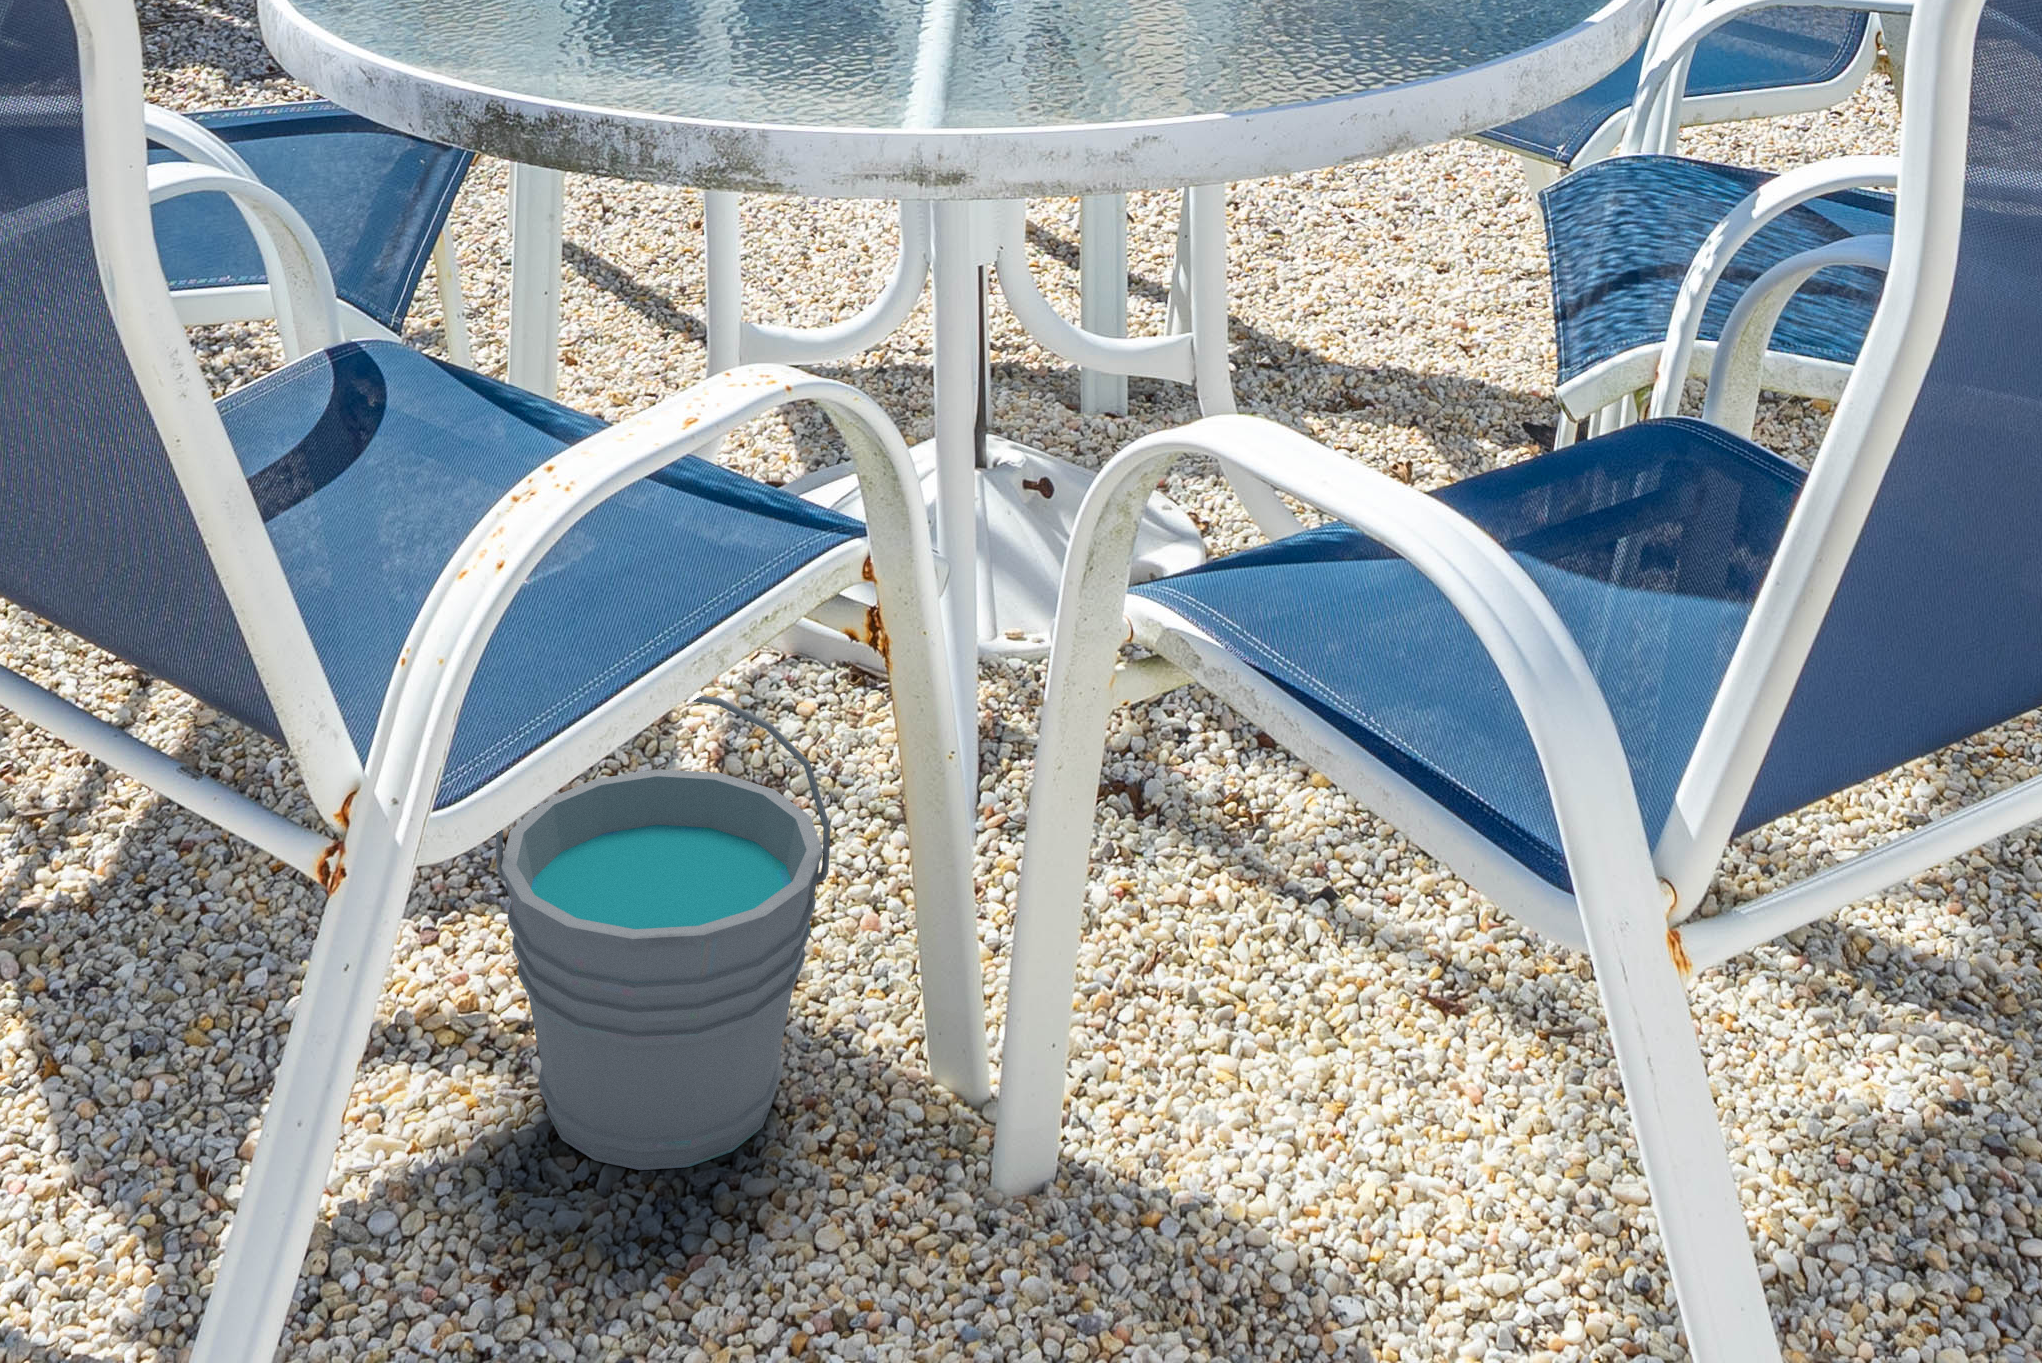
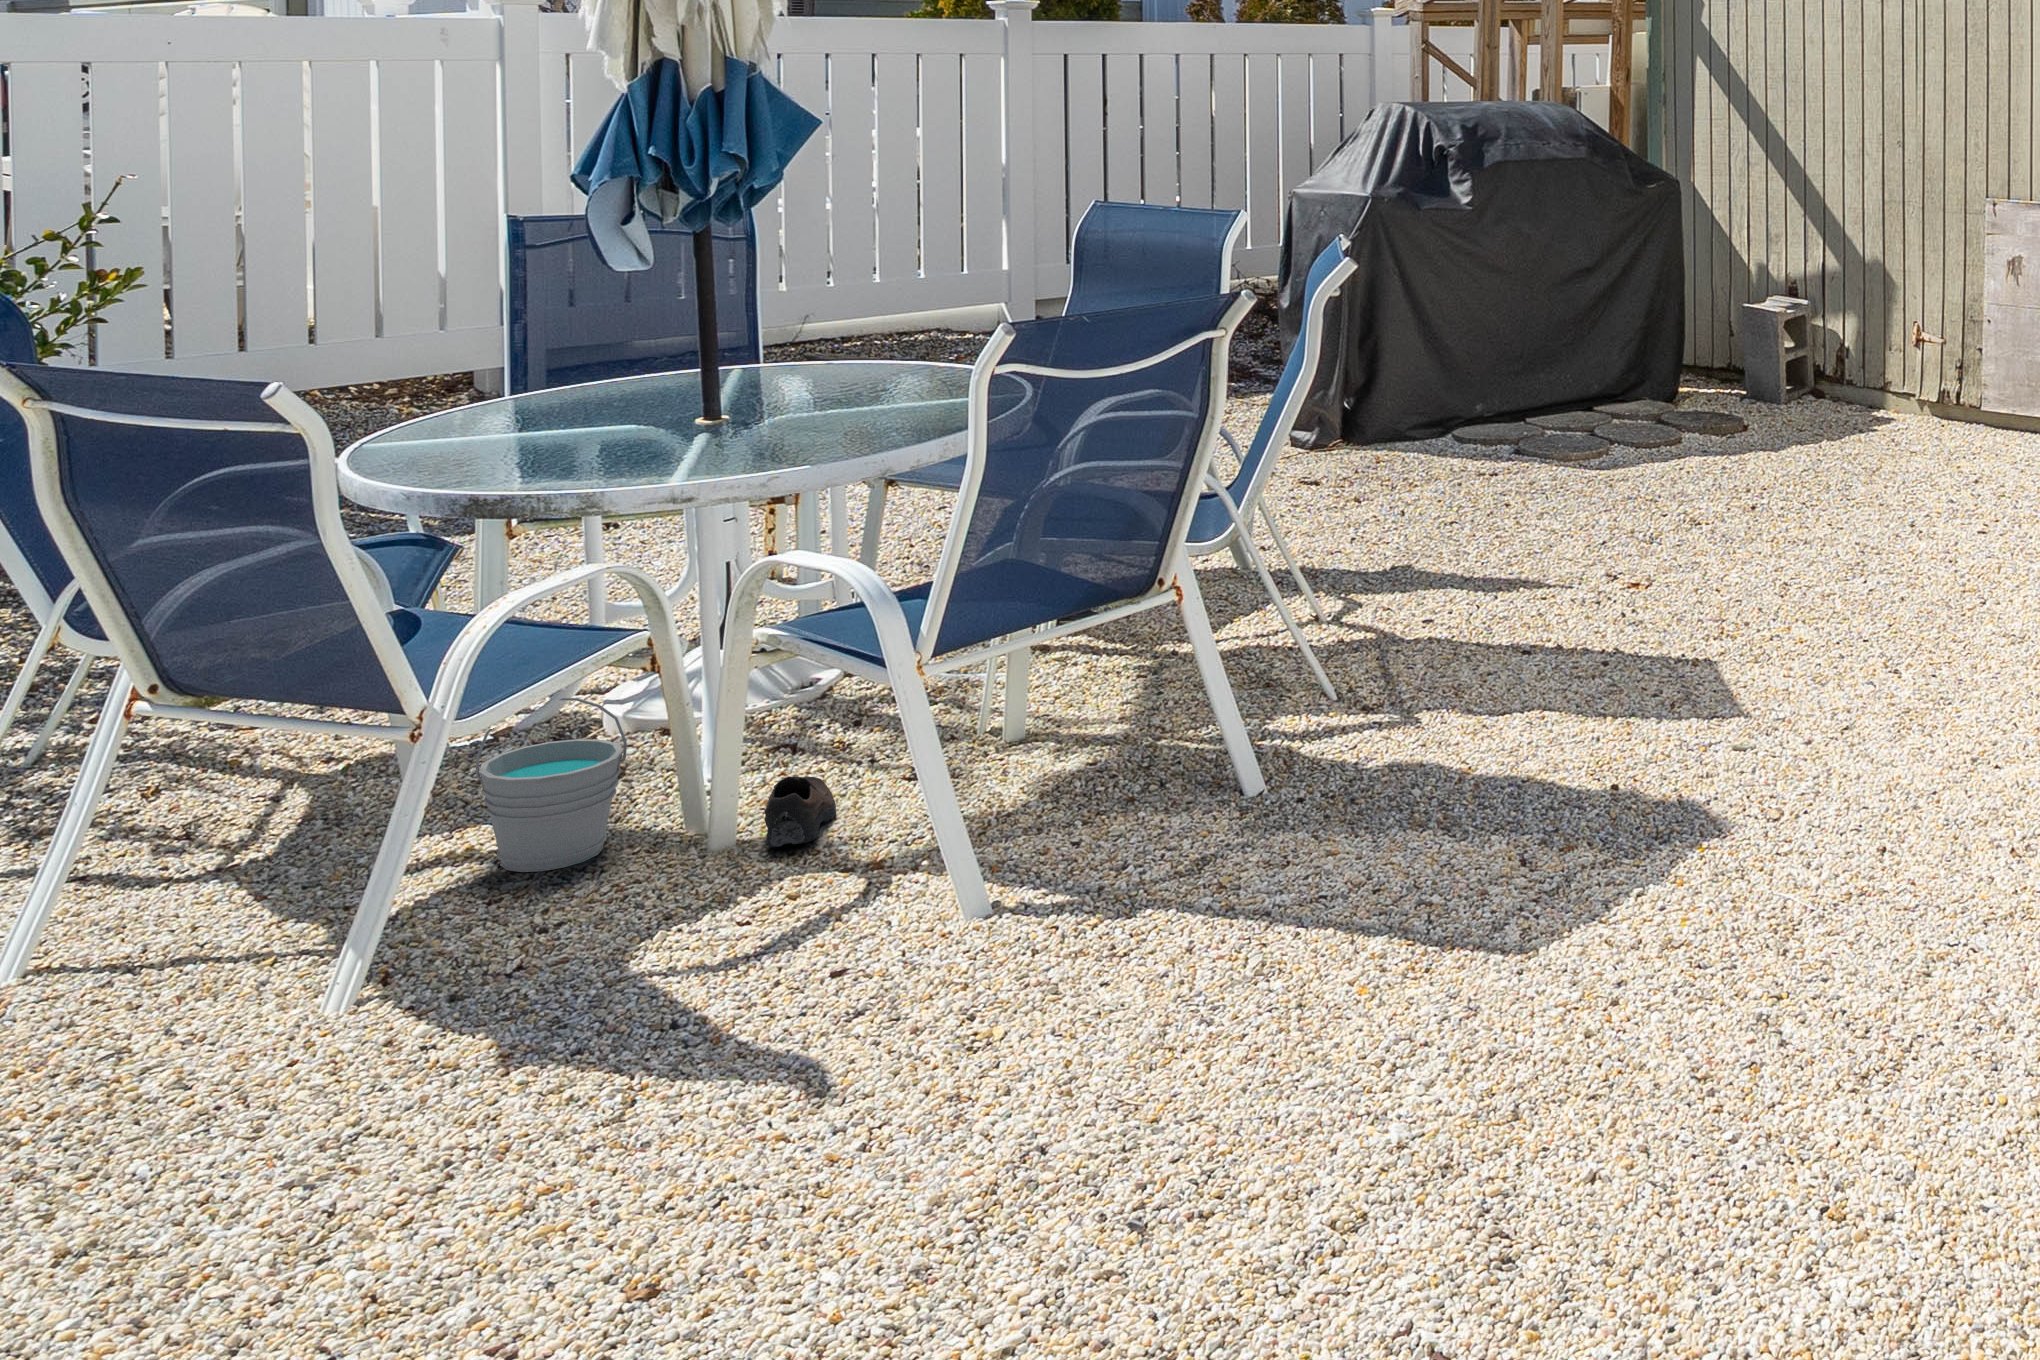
shoe: none [1164,959,1322,1251] -> present [765,776,836,847]

